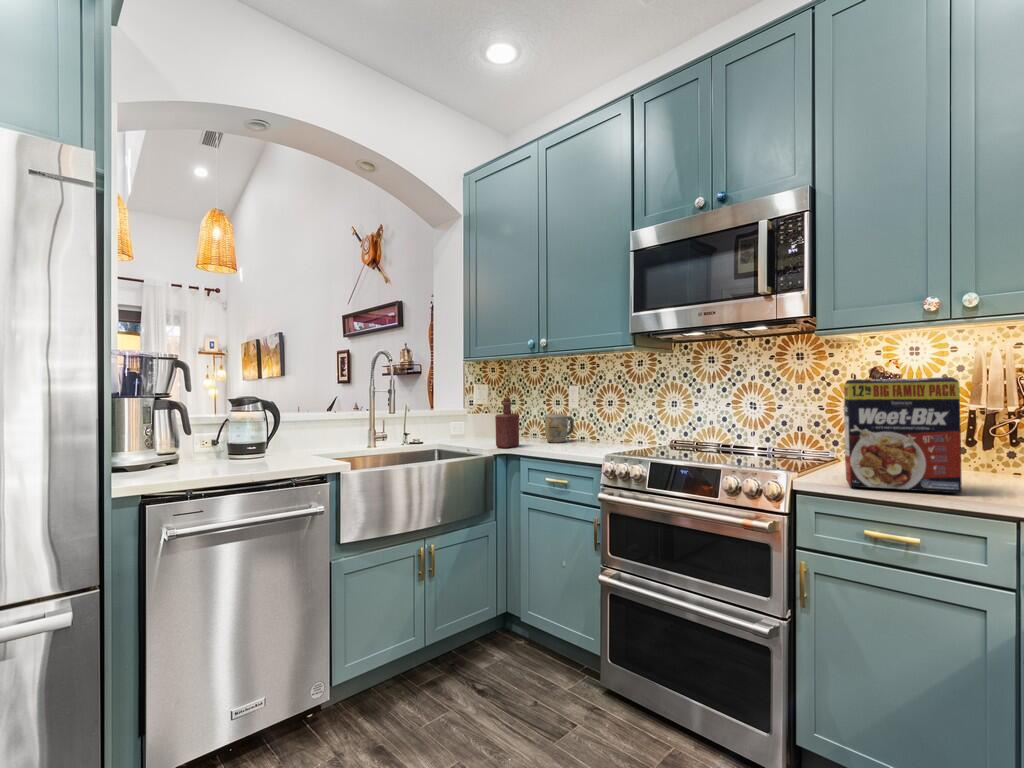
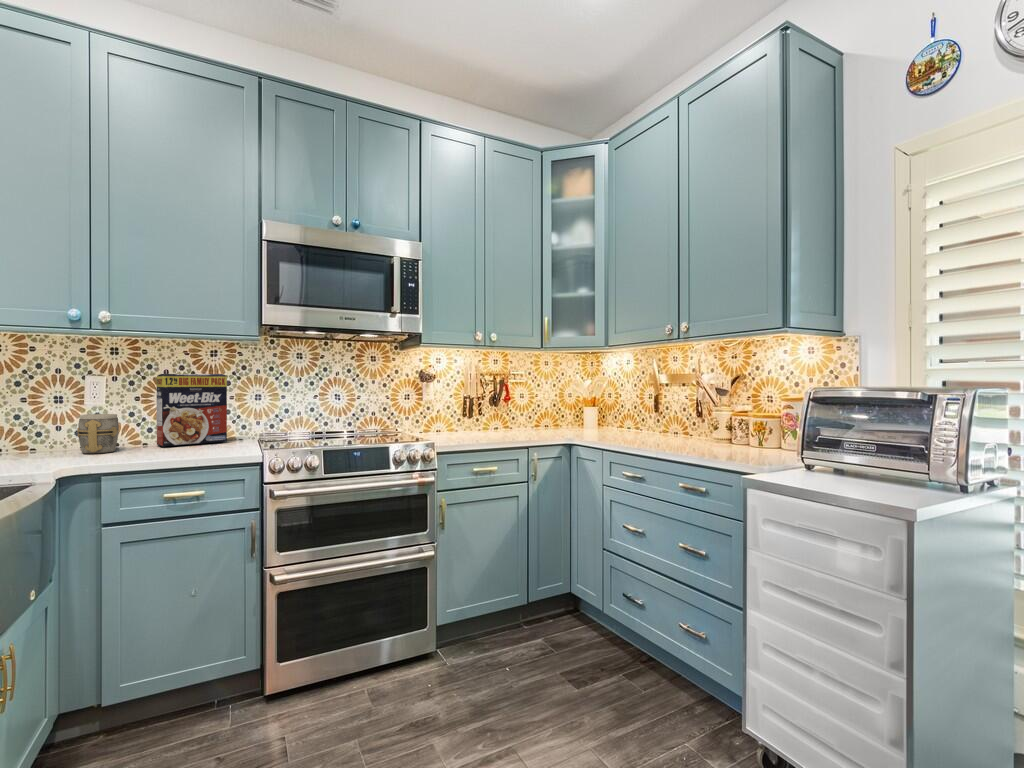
cereal box: present [844,377,962,493] -> present [156,374,227,447]
bottle: present [495,398,519,448] -> none [37,392,71,468]

